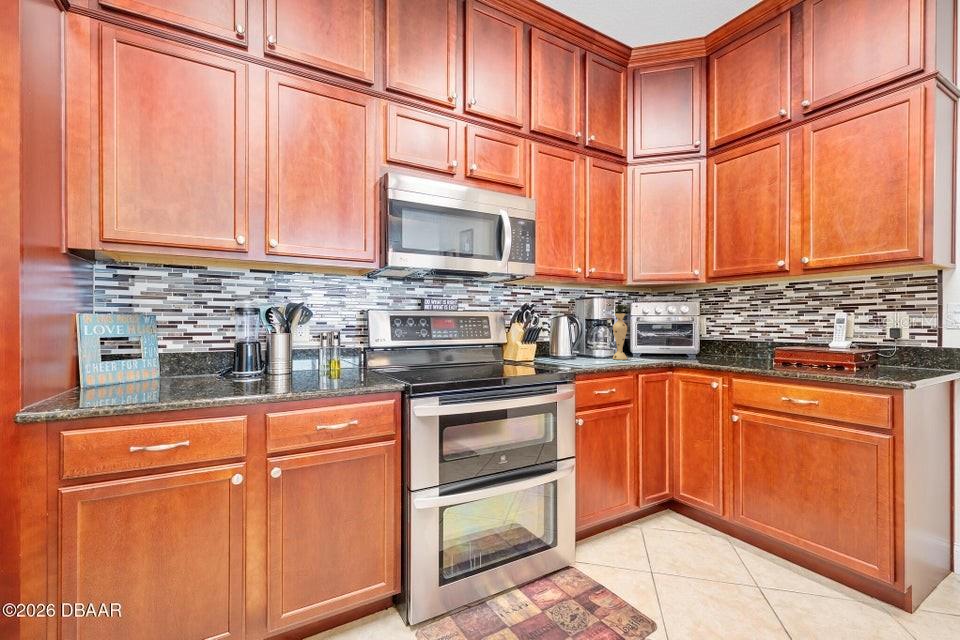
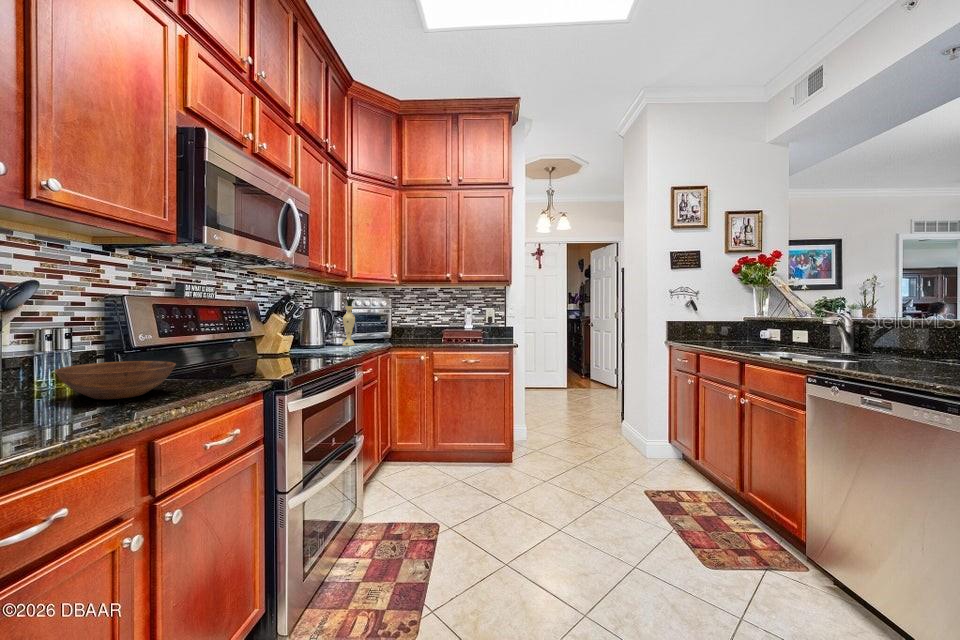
bowl: none [277,357,344,382] -> present [55,361,176,399]

